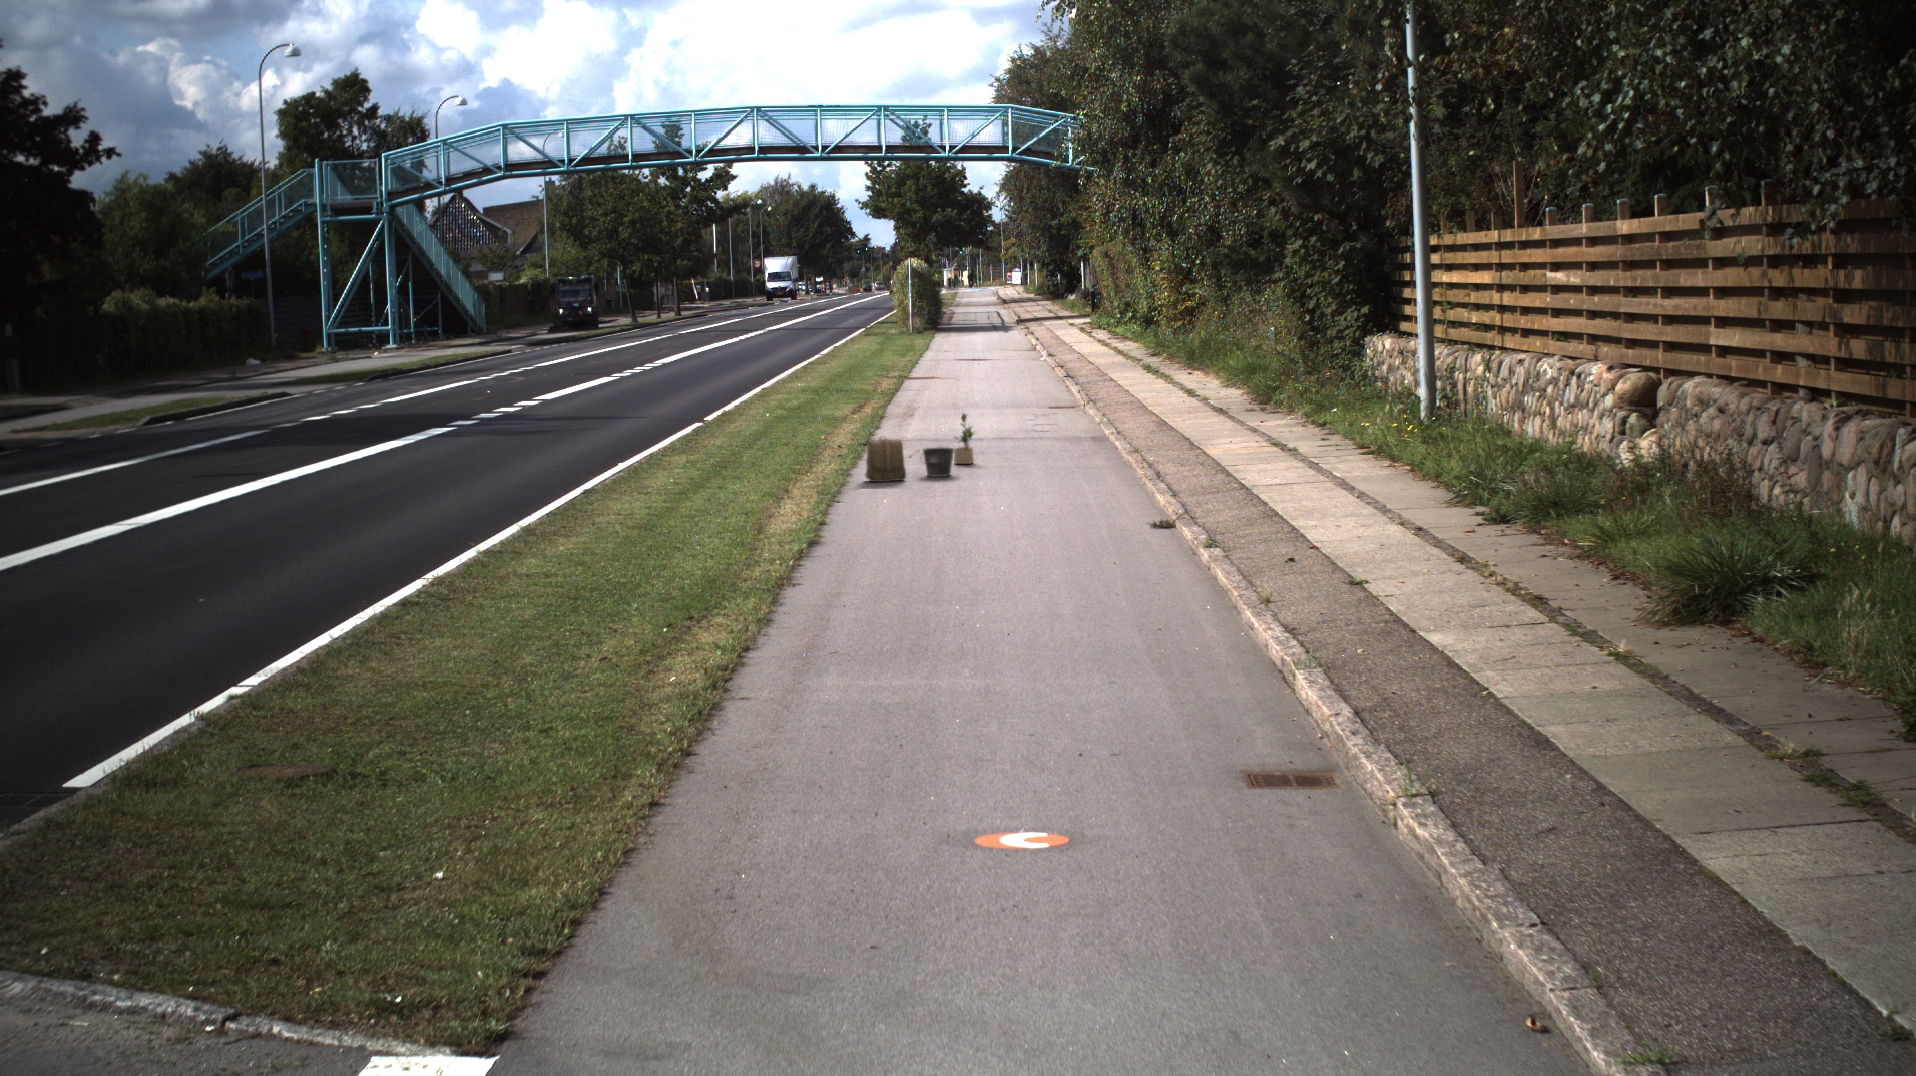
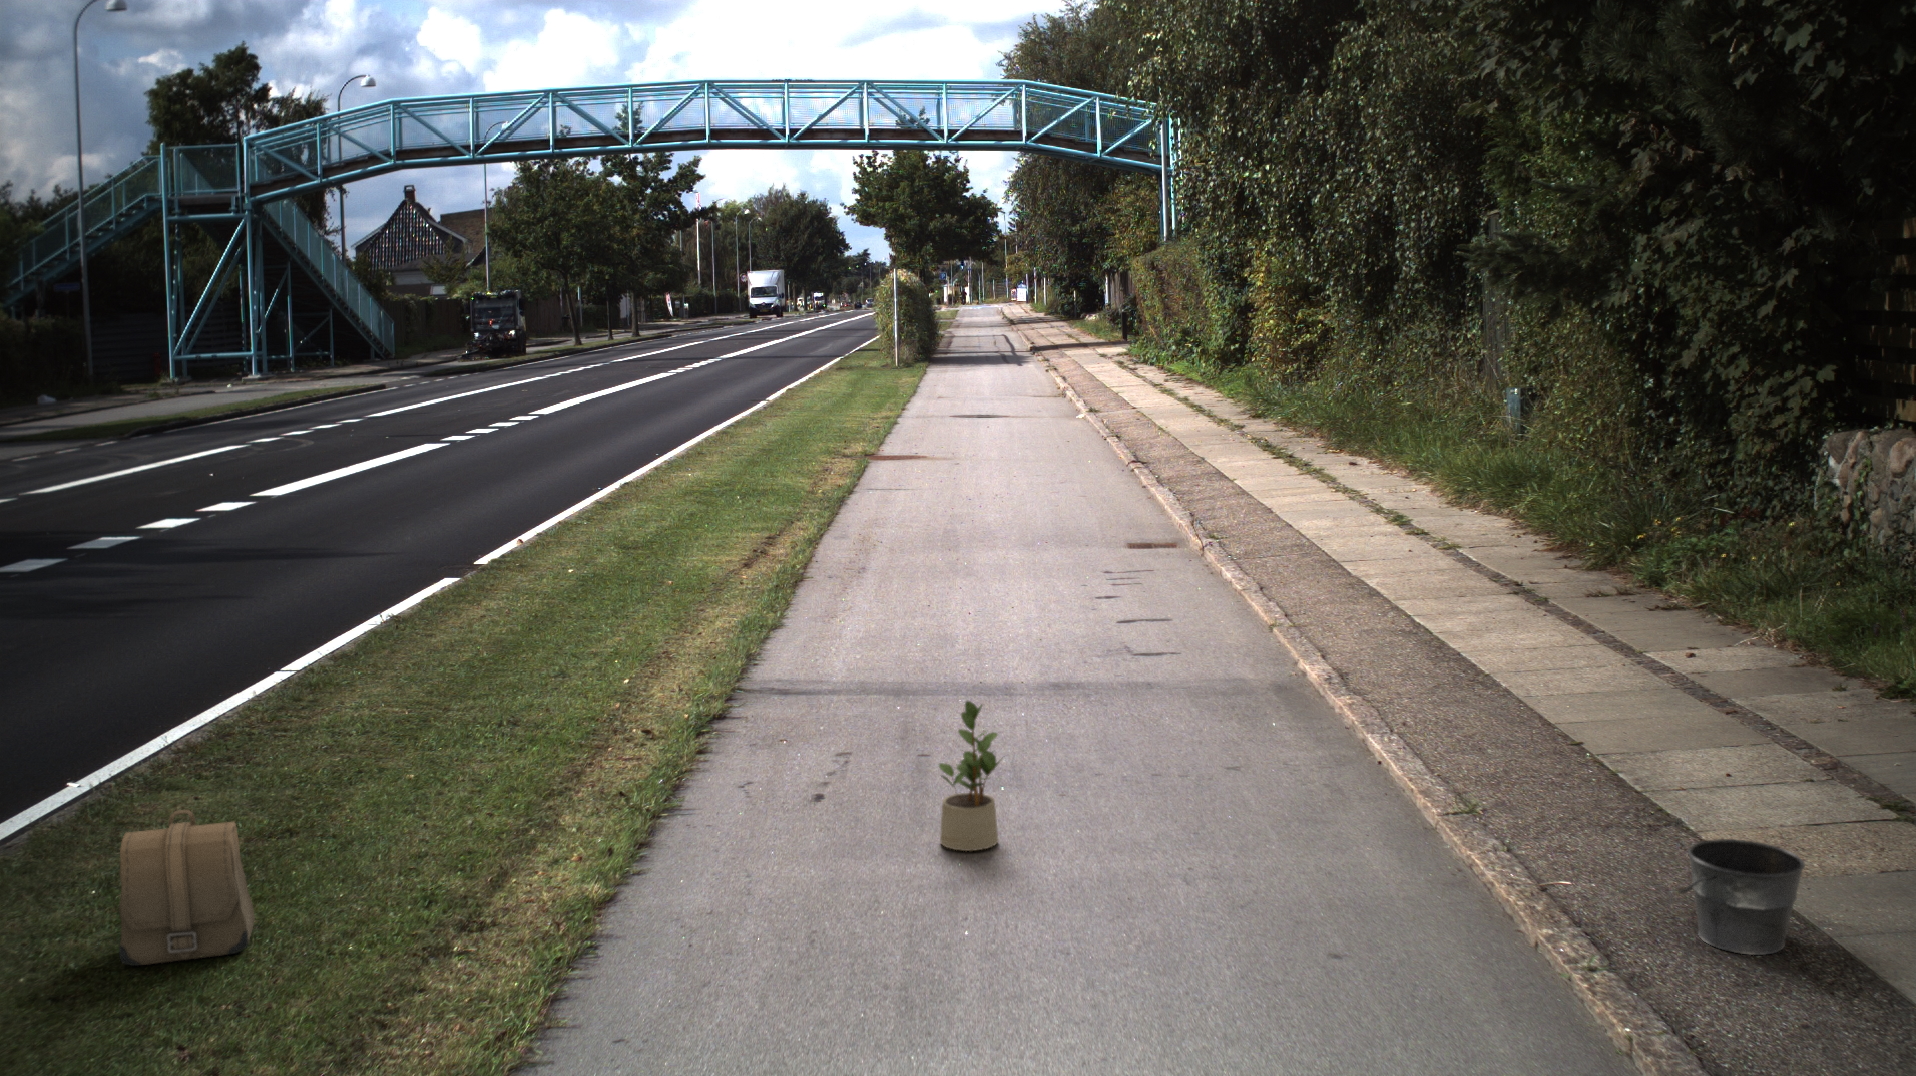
backpack: present [866,437,906,482] -> present [119,810,255,966]
bucket: present [922,448,954,477] -> present [1678,839,1805,955]

